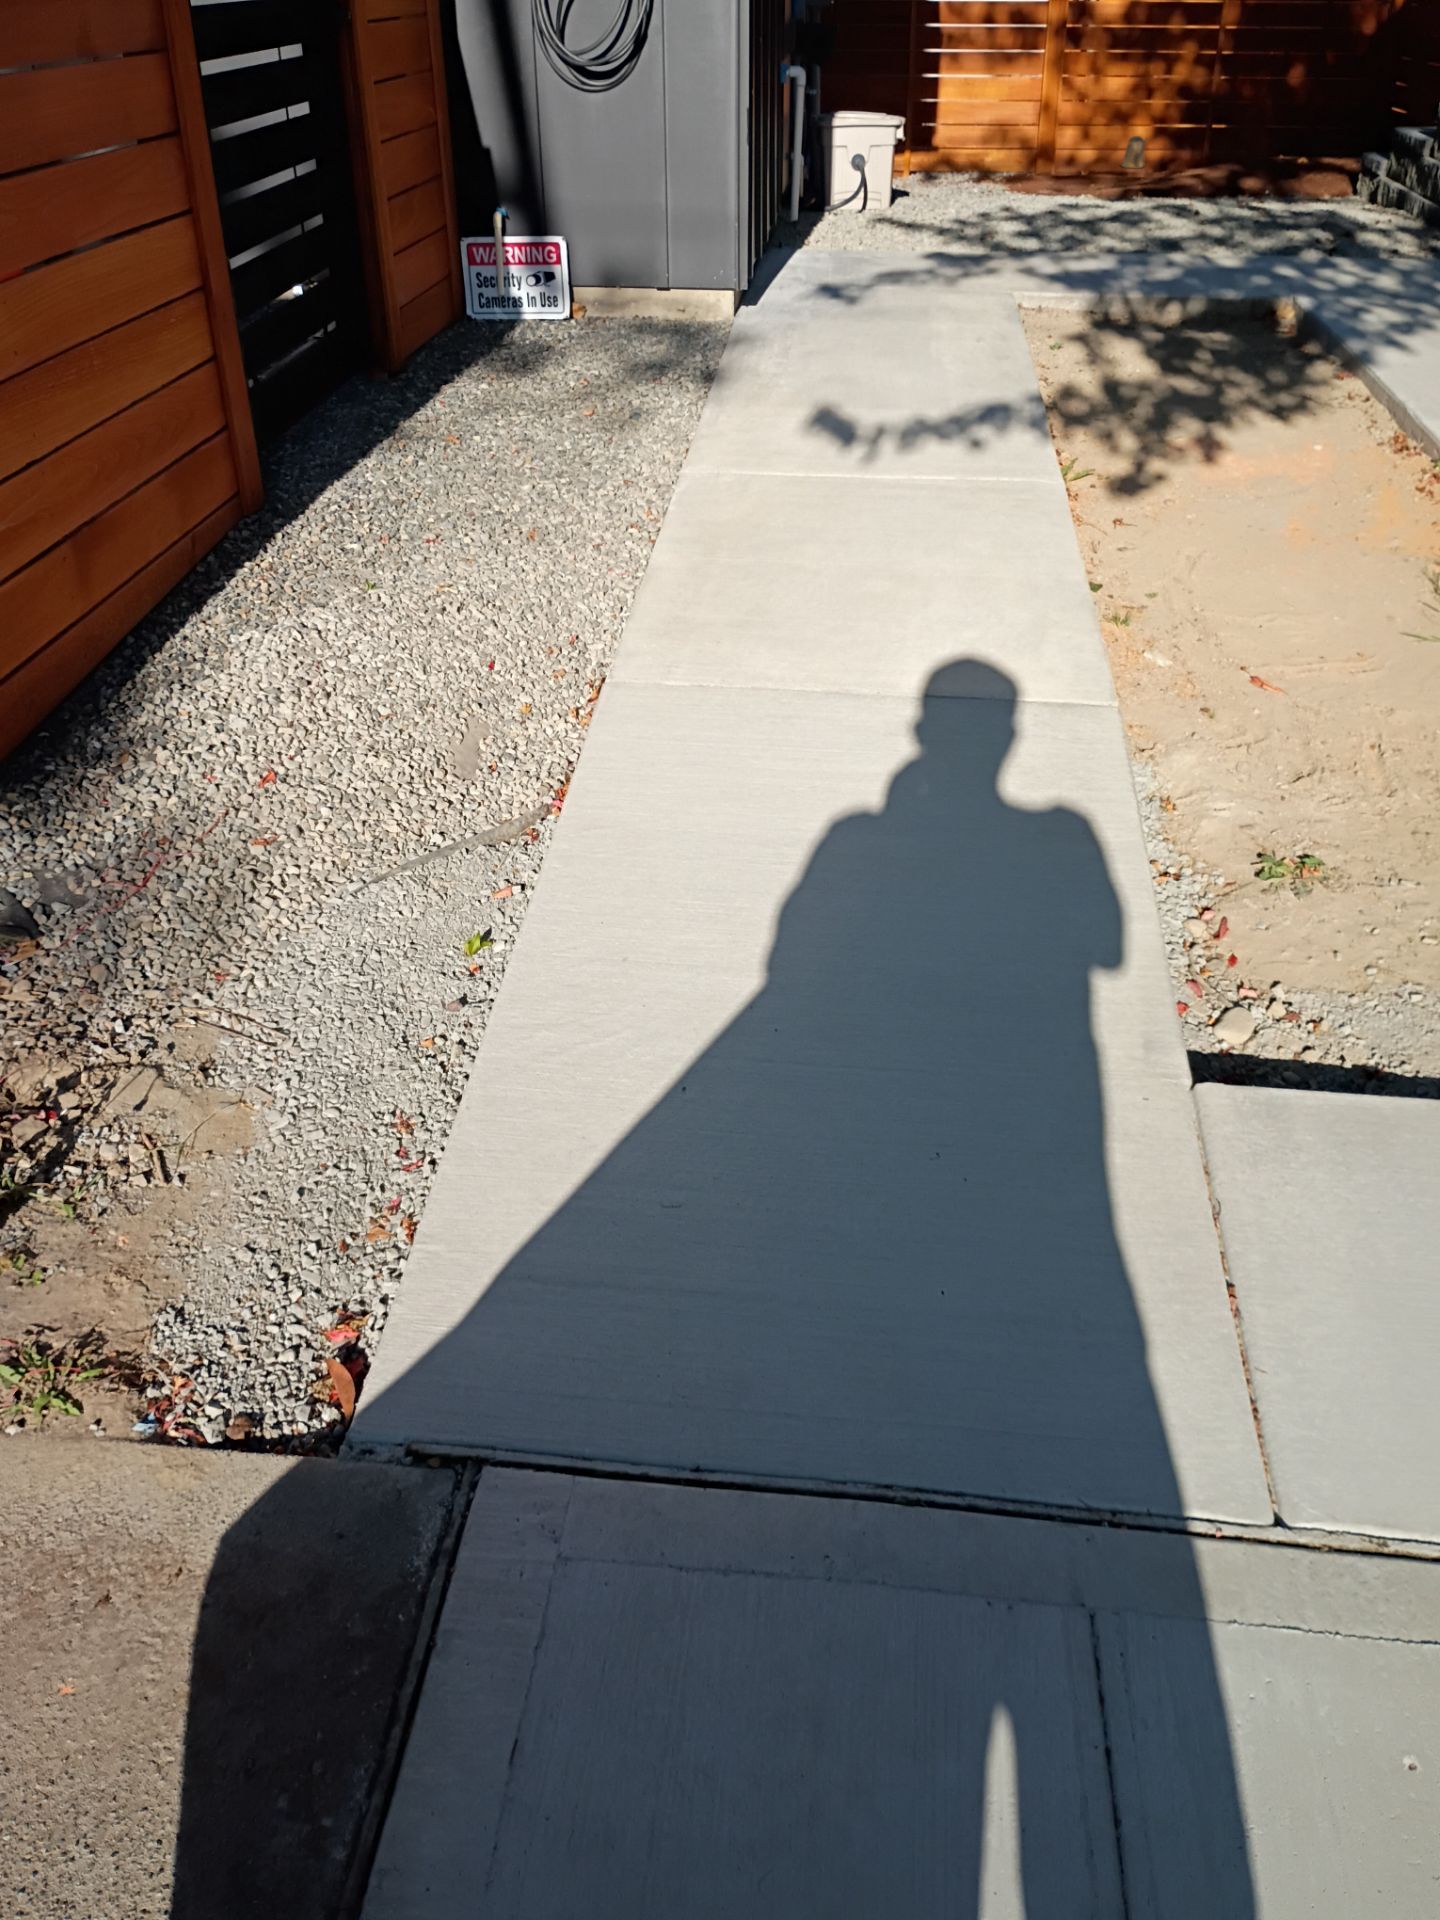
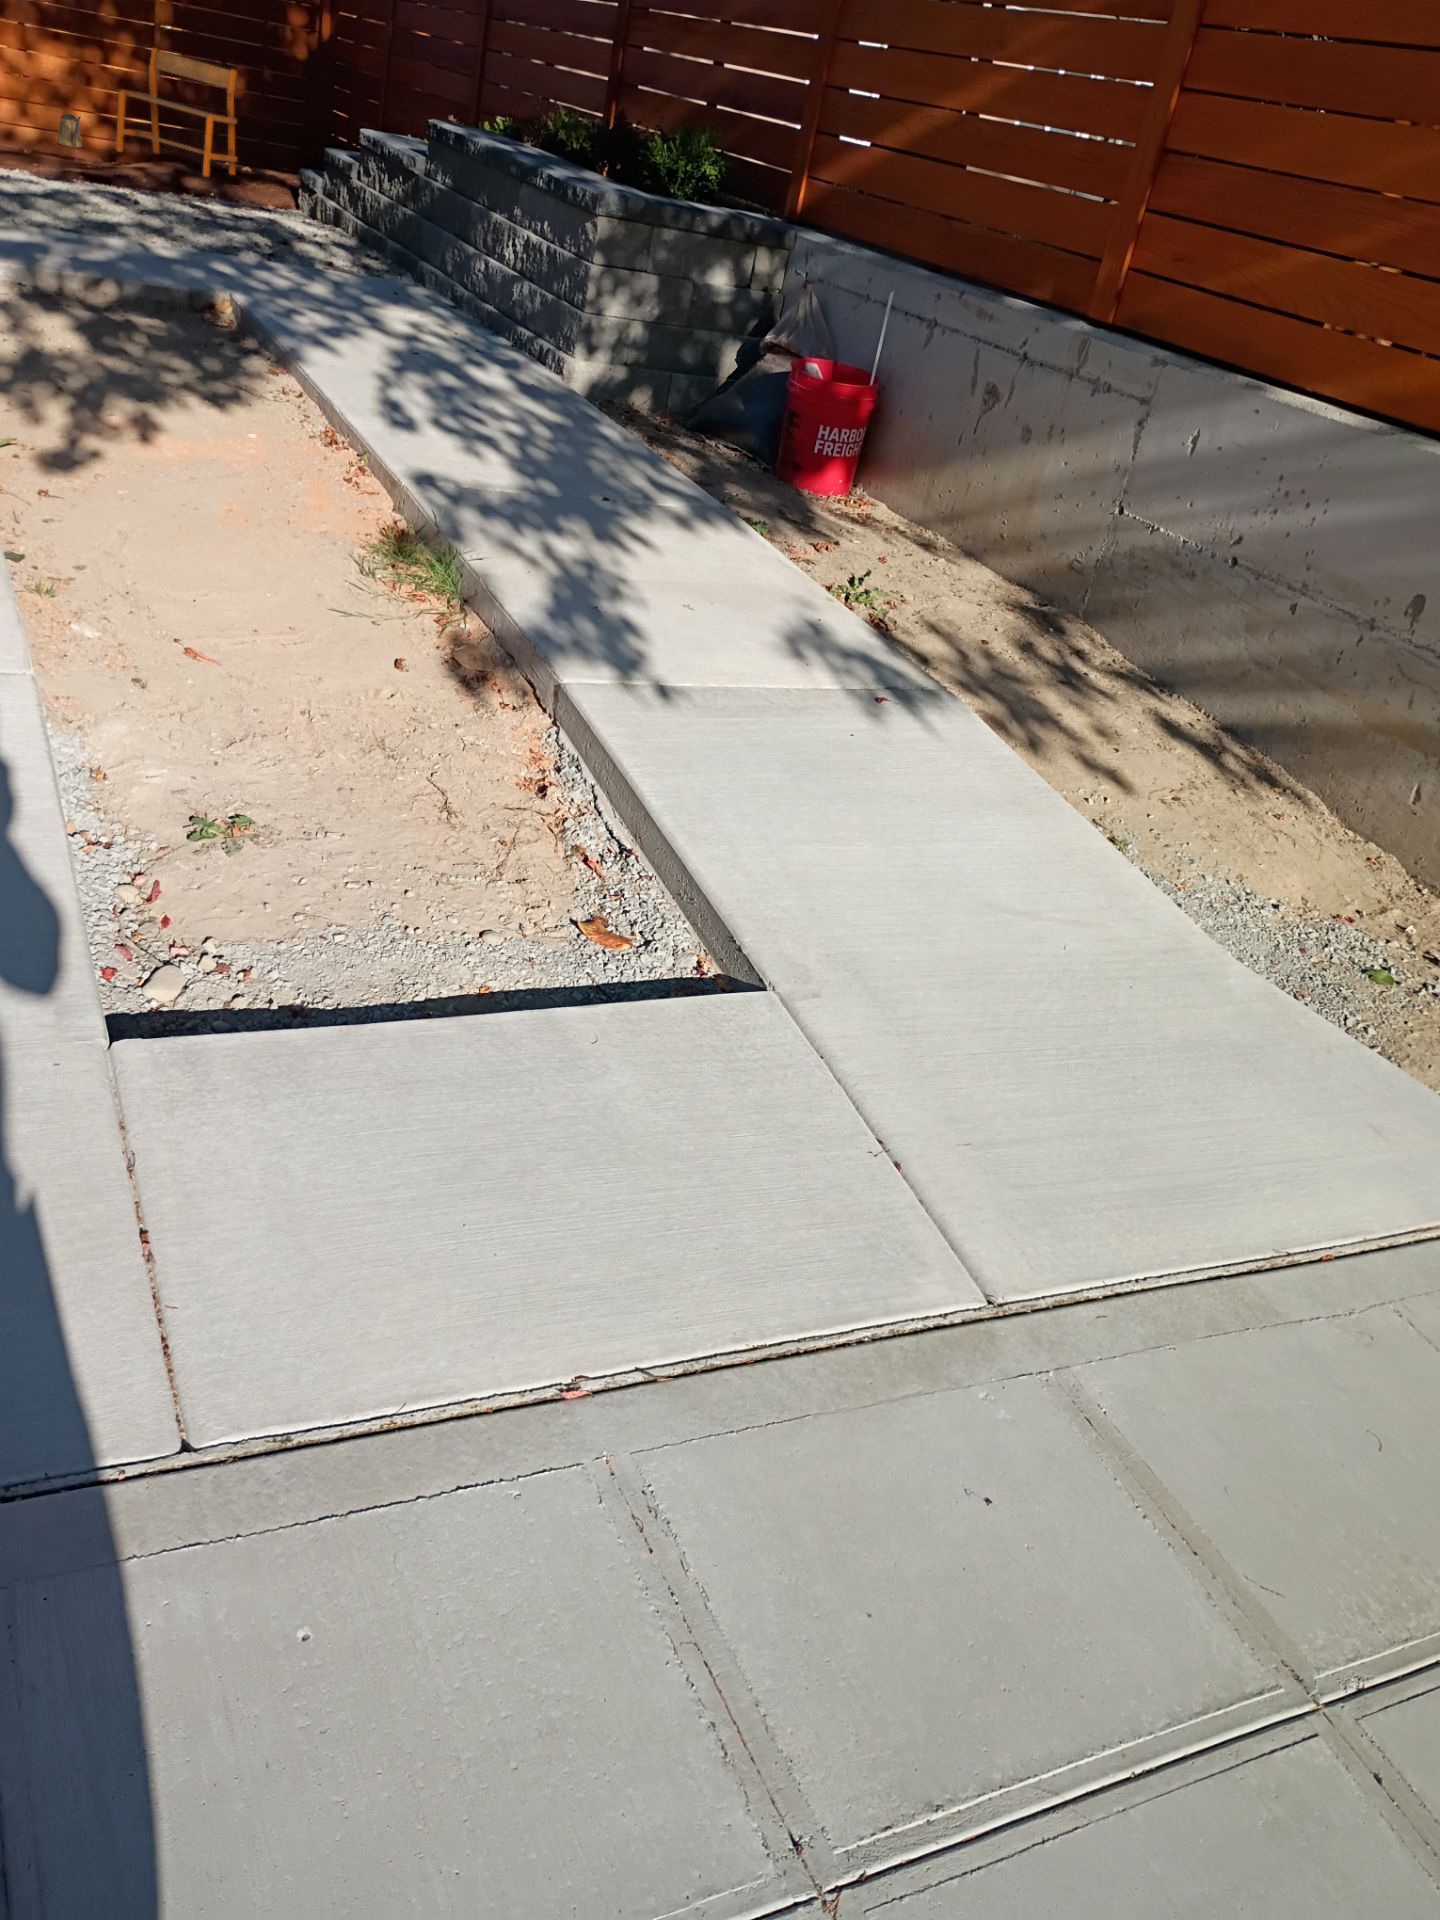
bench: none [1176,53,1313,176] -> present [116,48,237,177]

